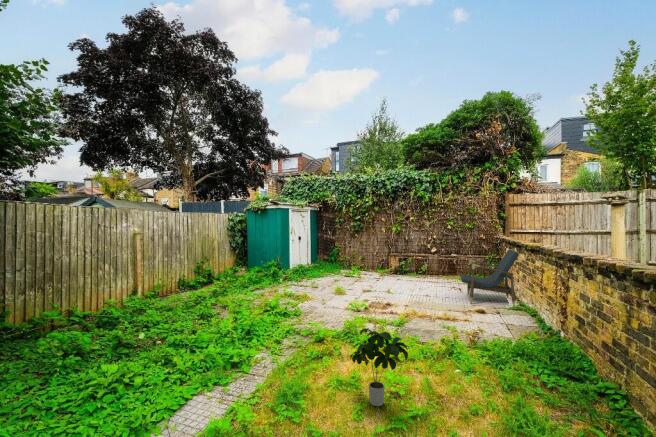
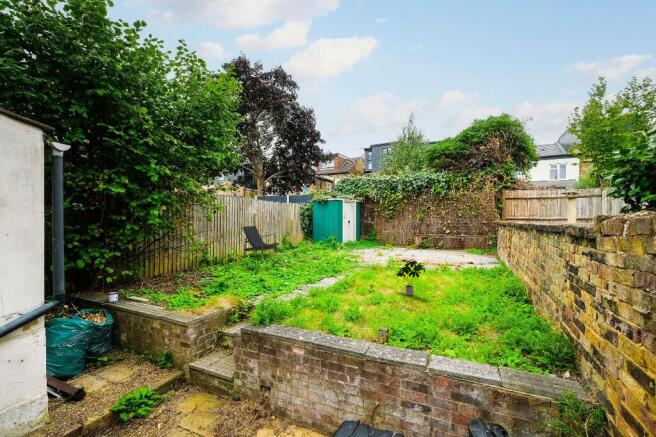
lounge chair: present [460,250,519,306] -> present [243,226,279,259]

